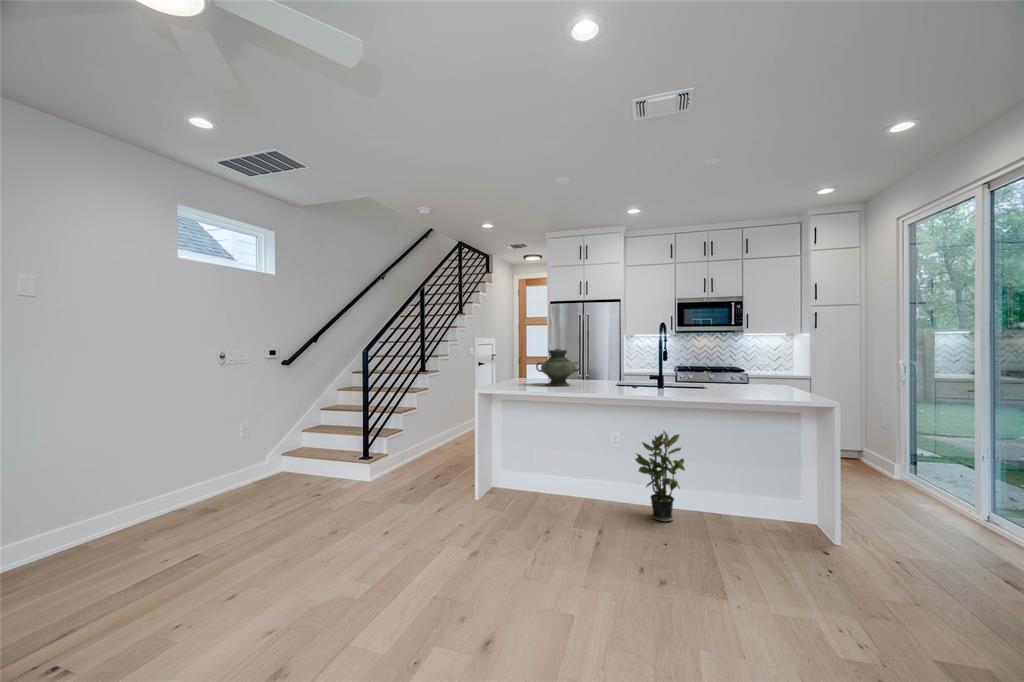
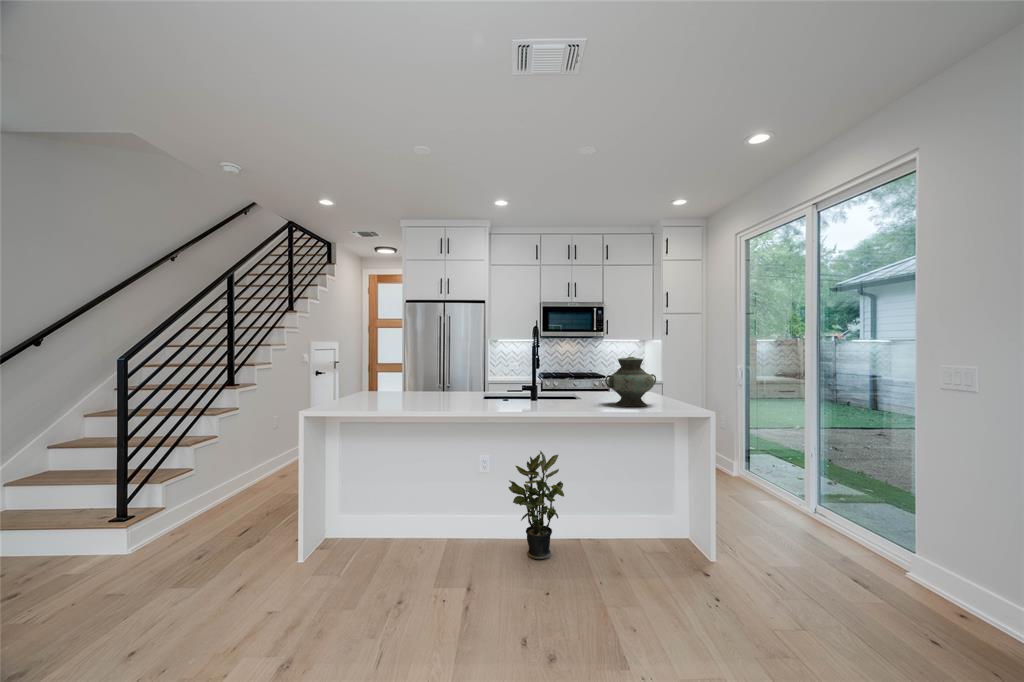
vase: present [536,349,581,386] -> present [605,357,656,406]

